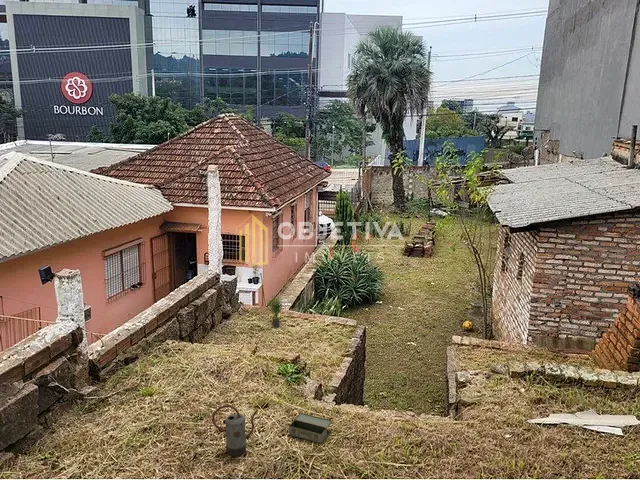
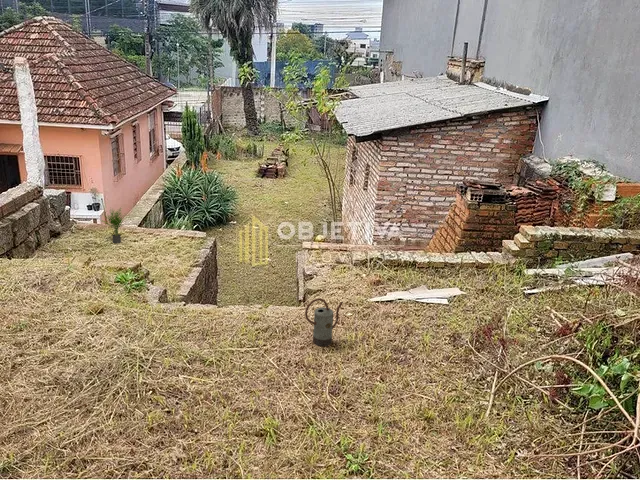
watering can: present [212,405,258,456] -> present [305,298,343,346]
toolbox: present [289,413,331,443] -> none [128,314,177,341]

